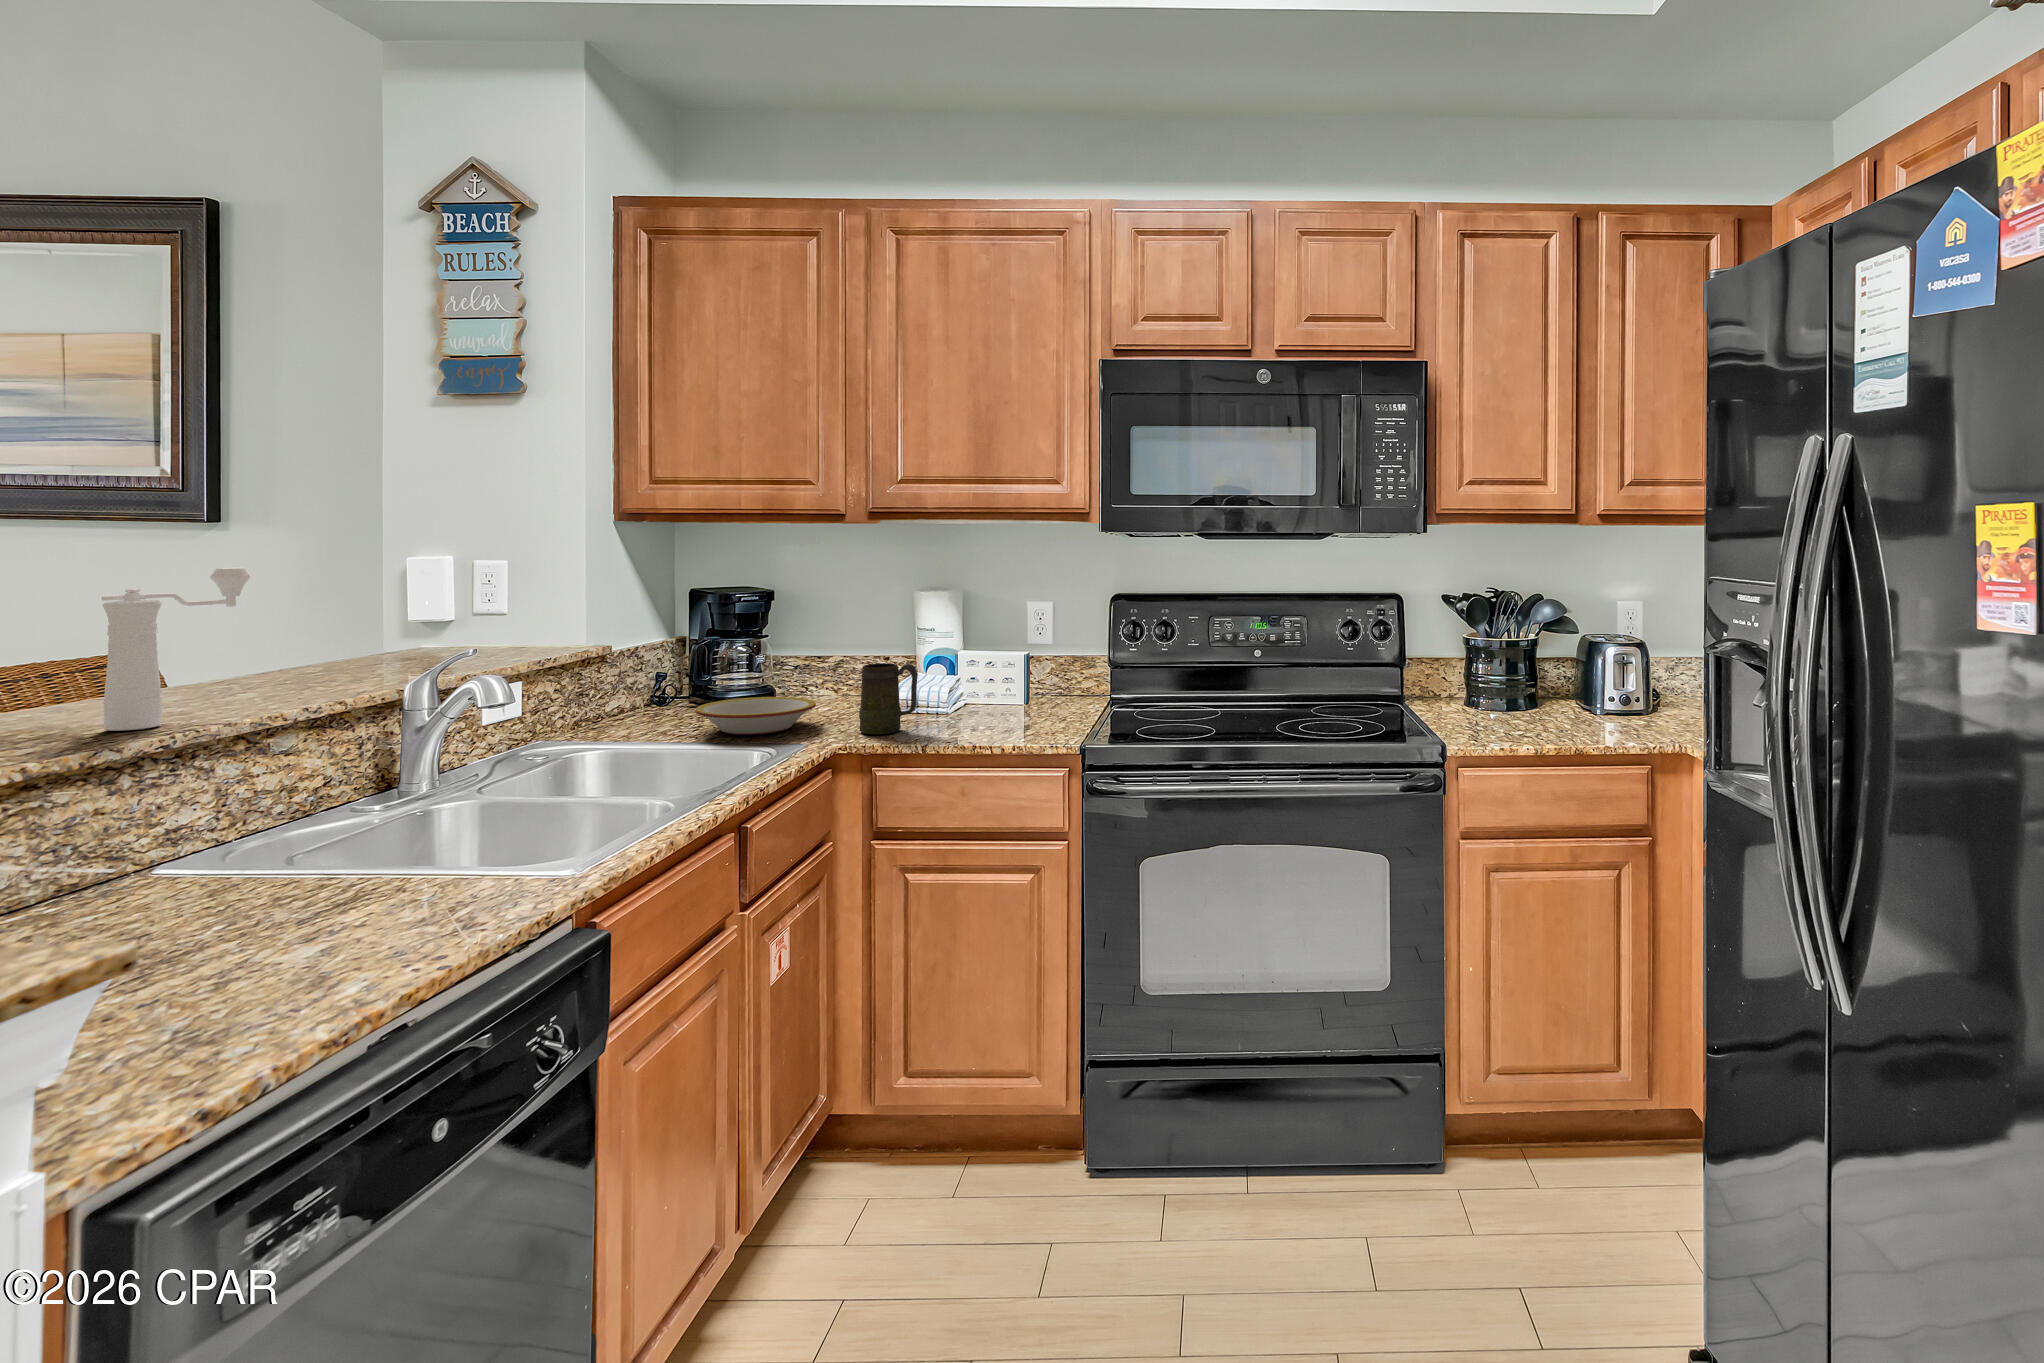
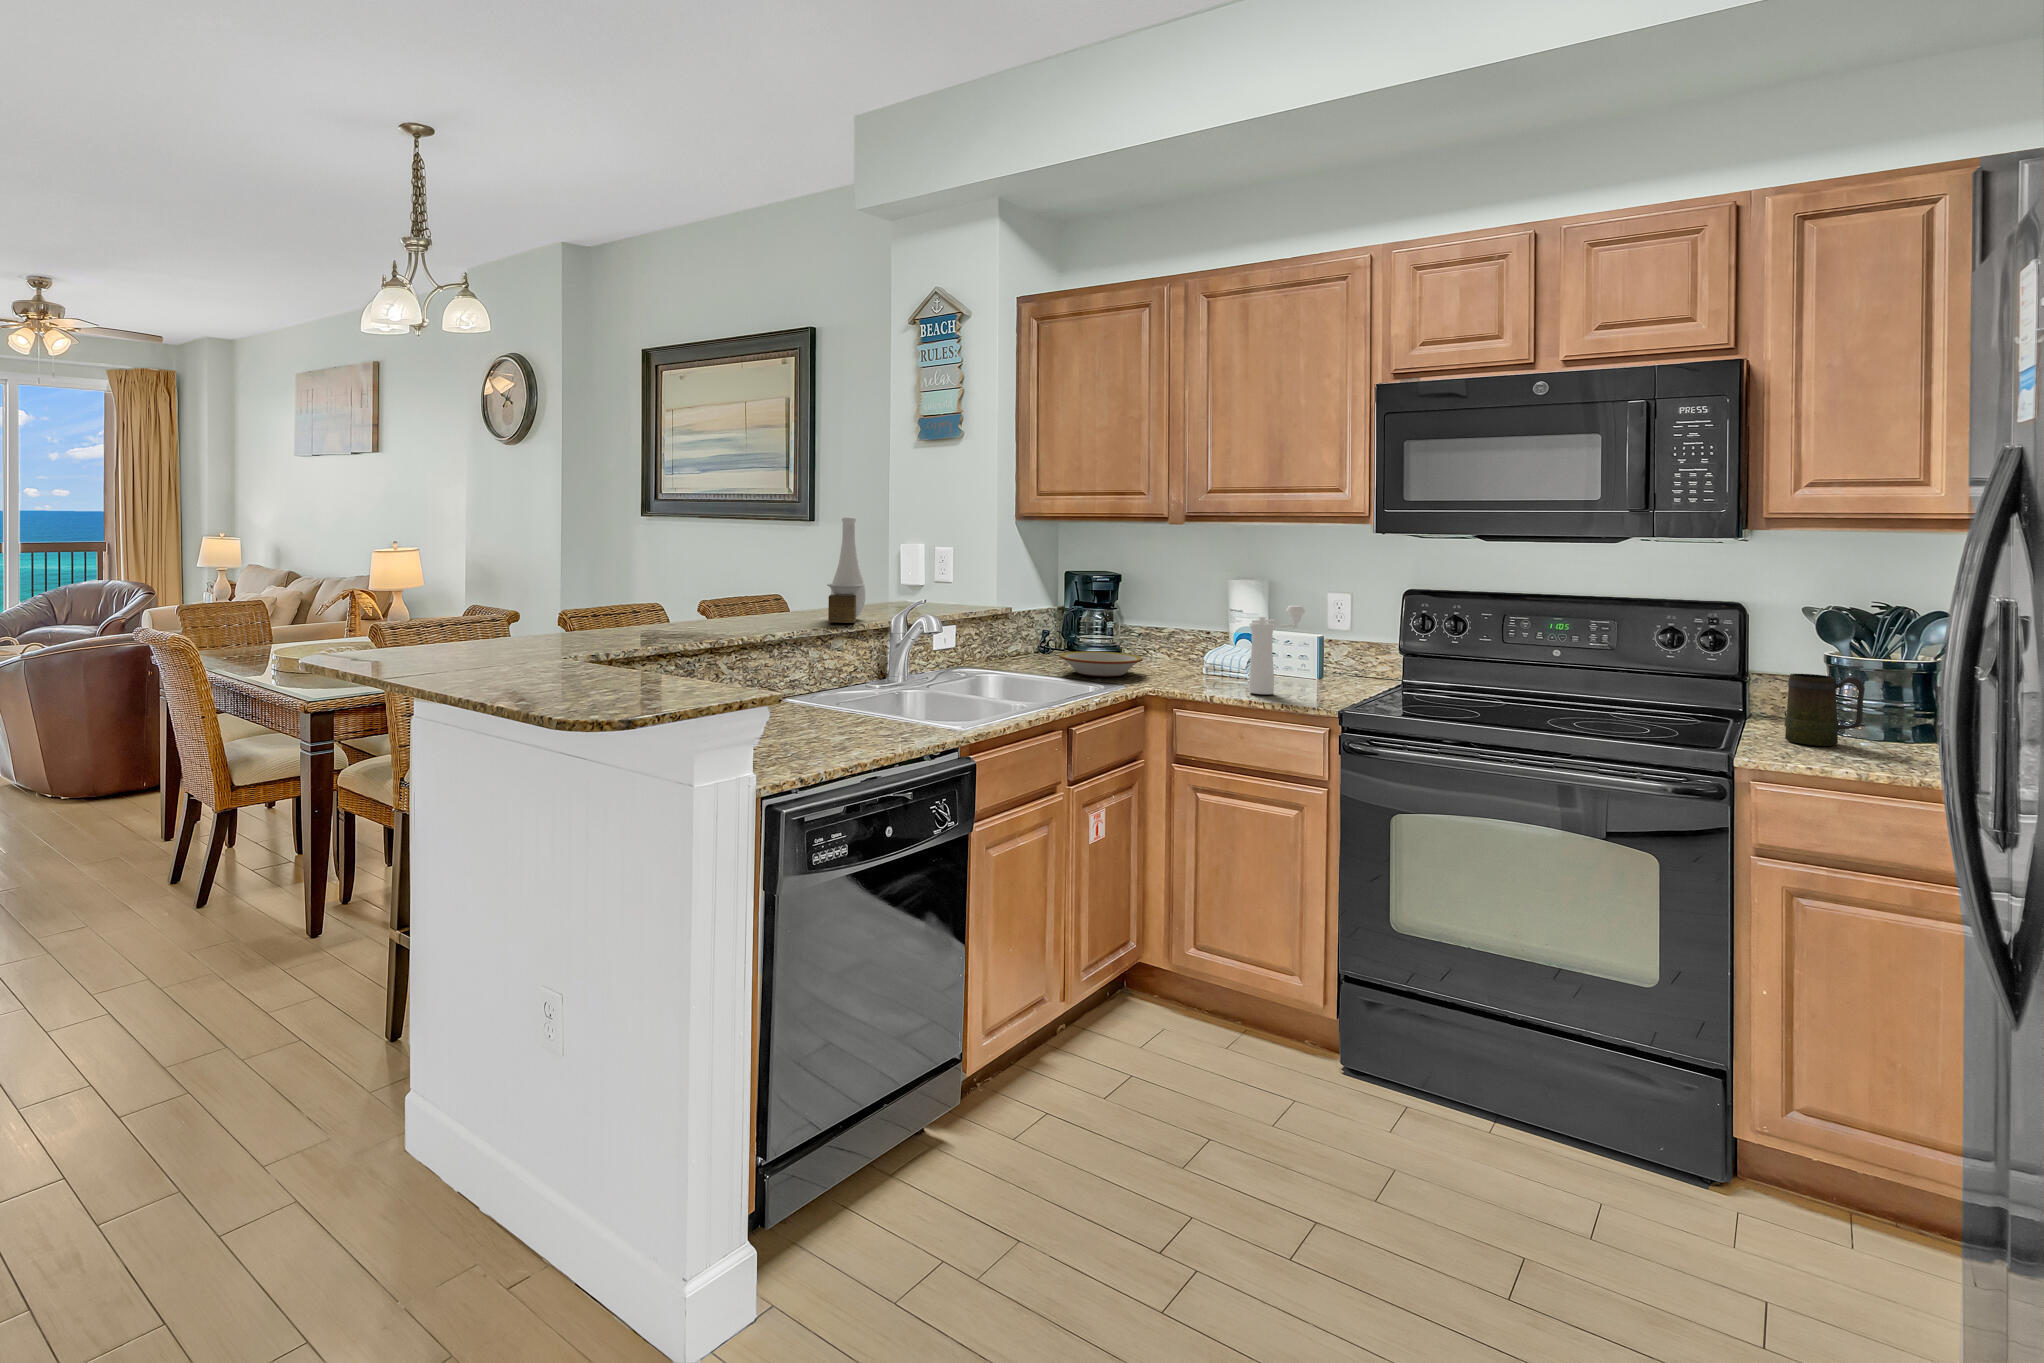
vase: none [260,514,344,701] -> present [827,517,865,623]
pepper mill: present [102,568,251,731] -> present [1249,605,1305,694]
mug: present [859,663,918,734] -> present [1785,674,1865,746]

